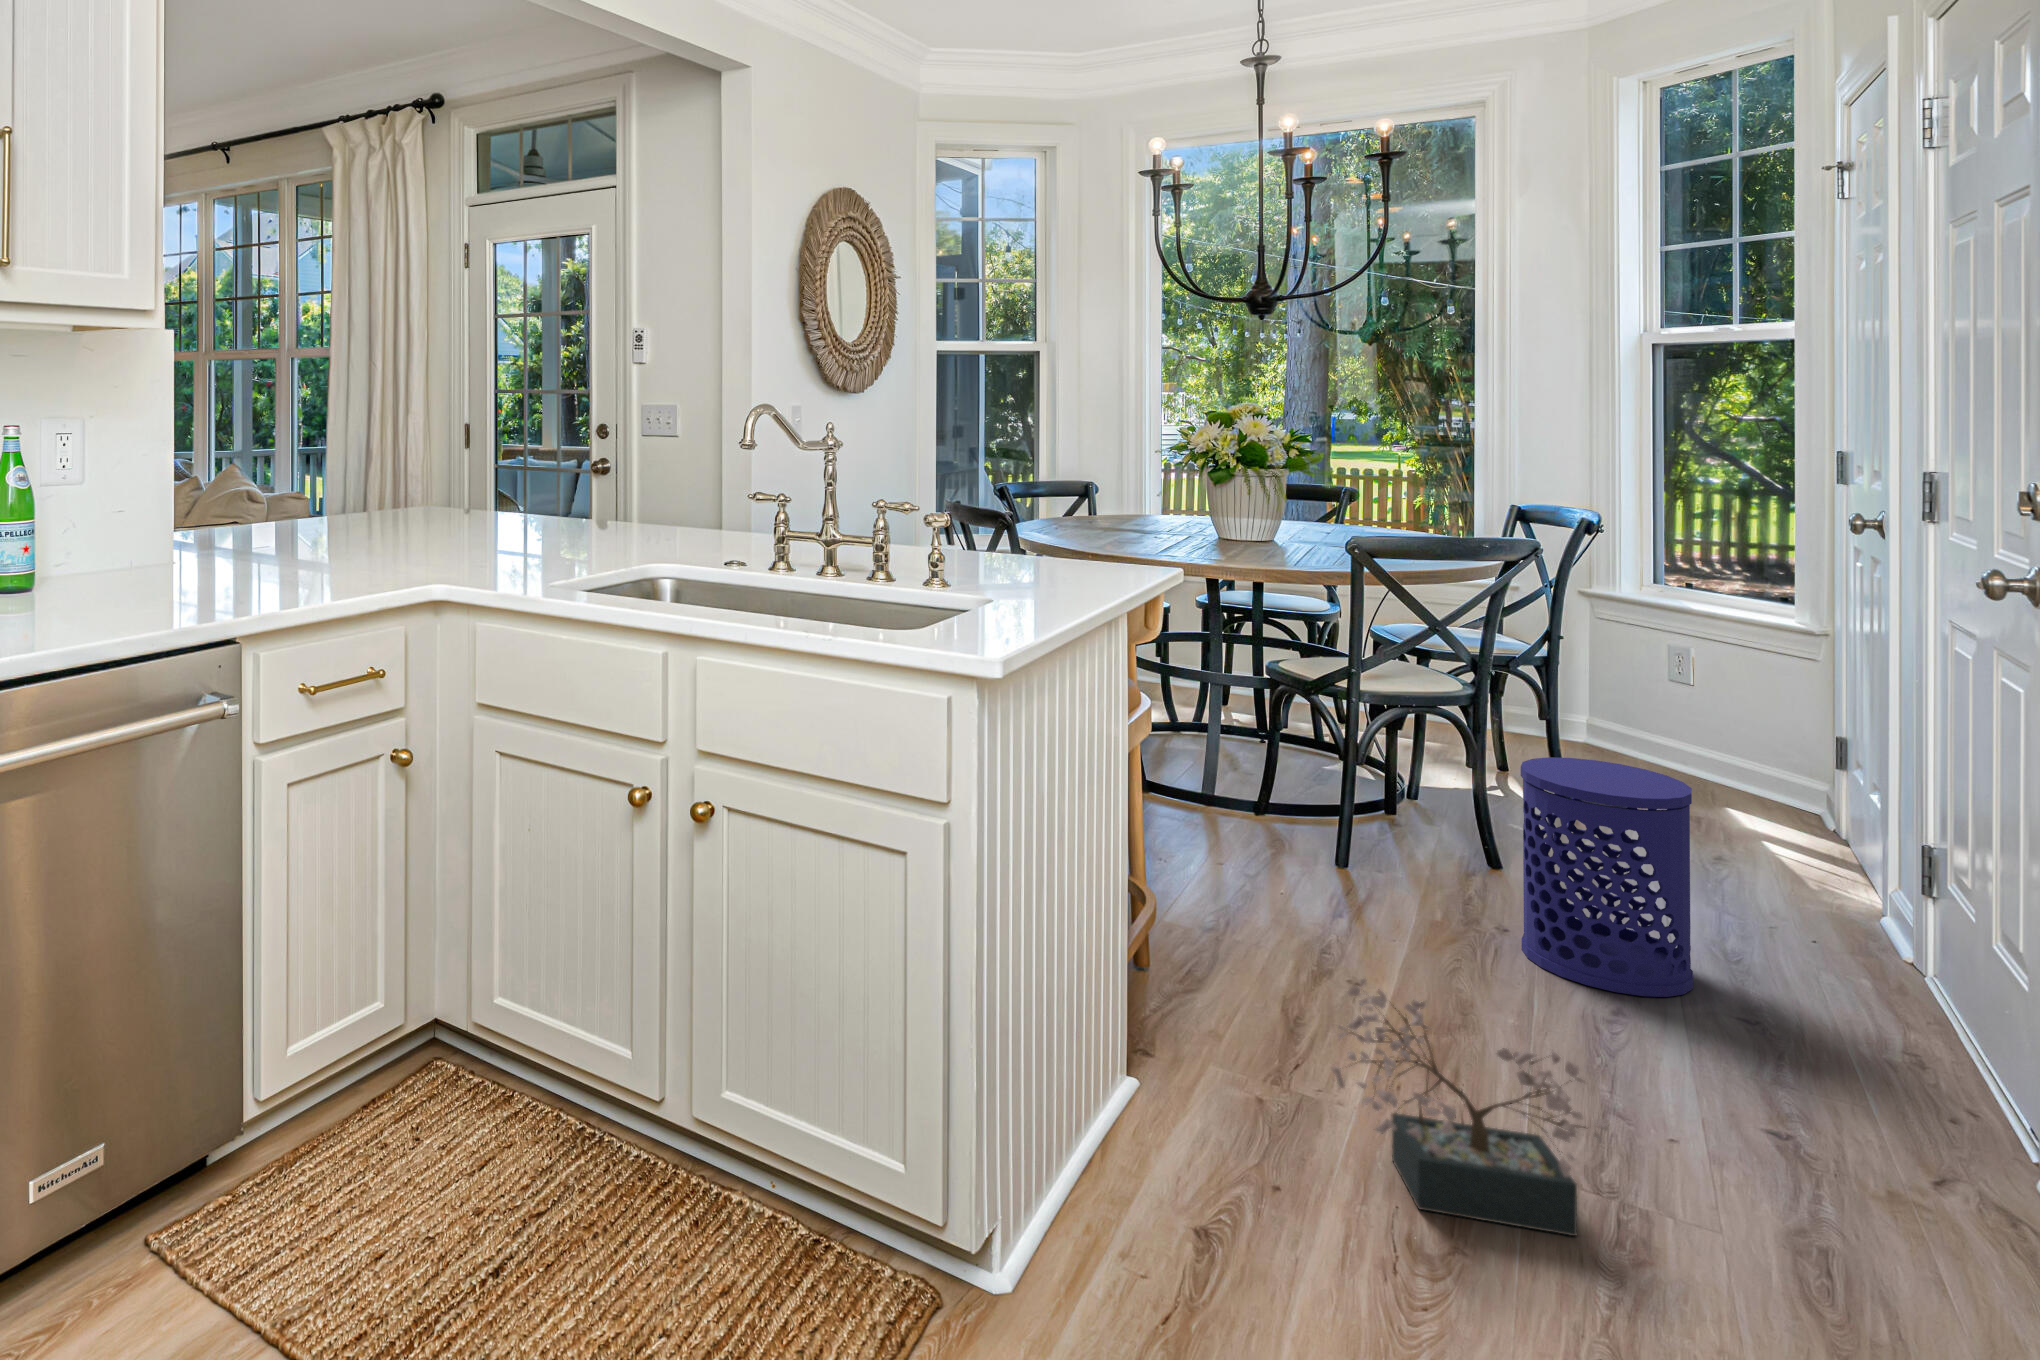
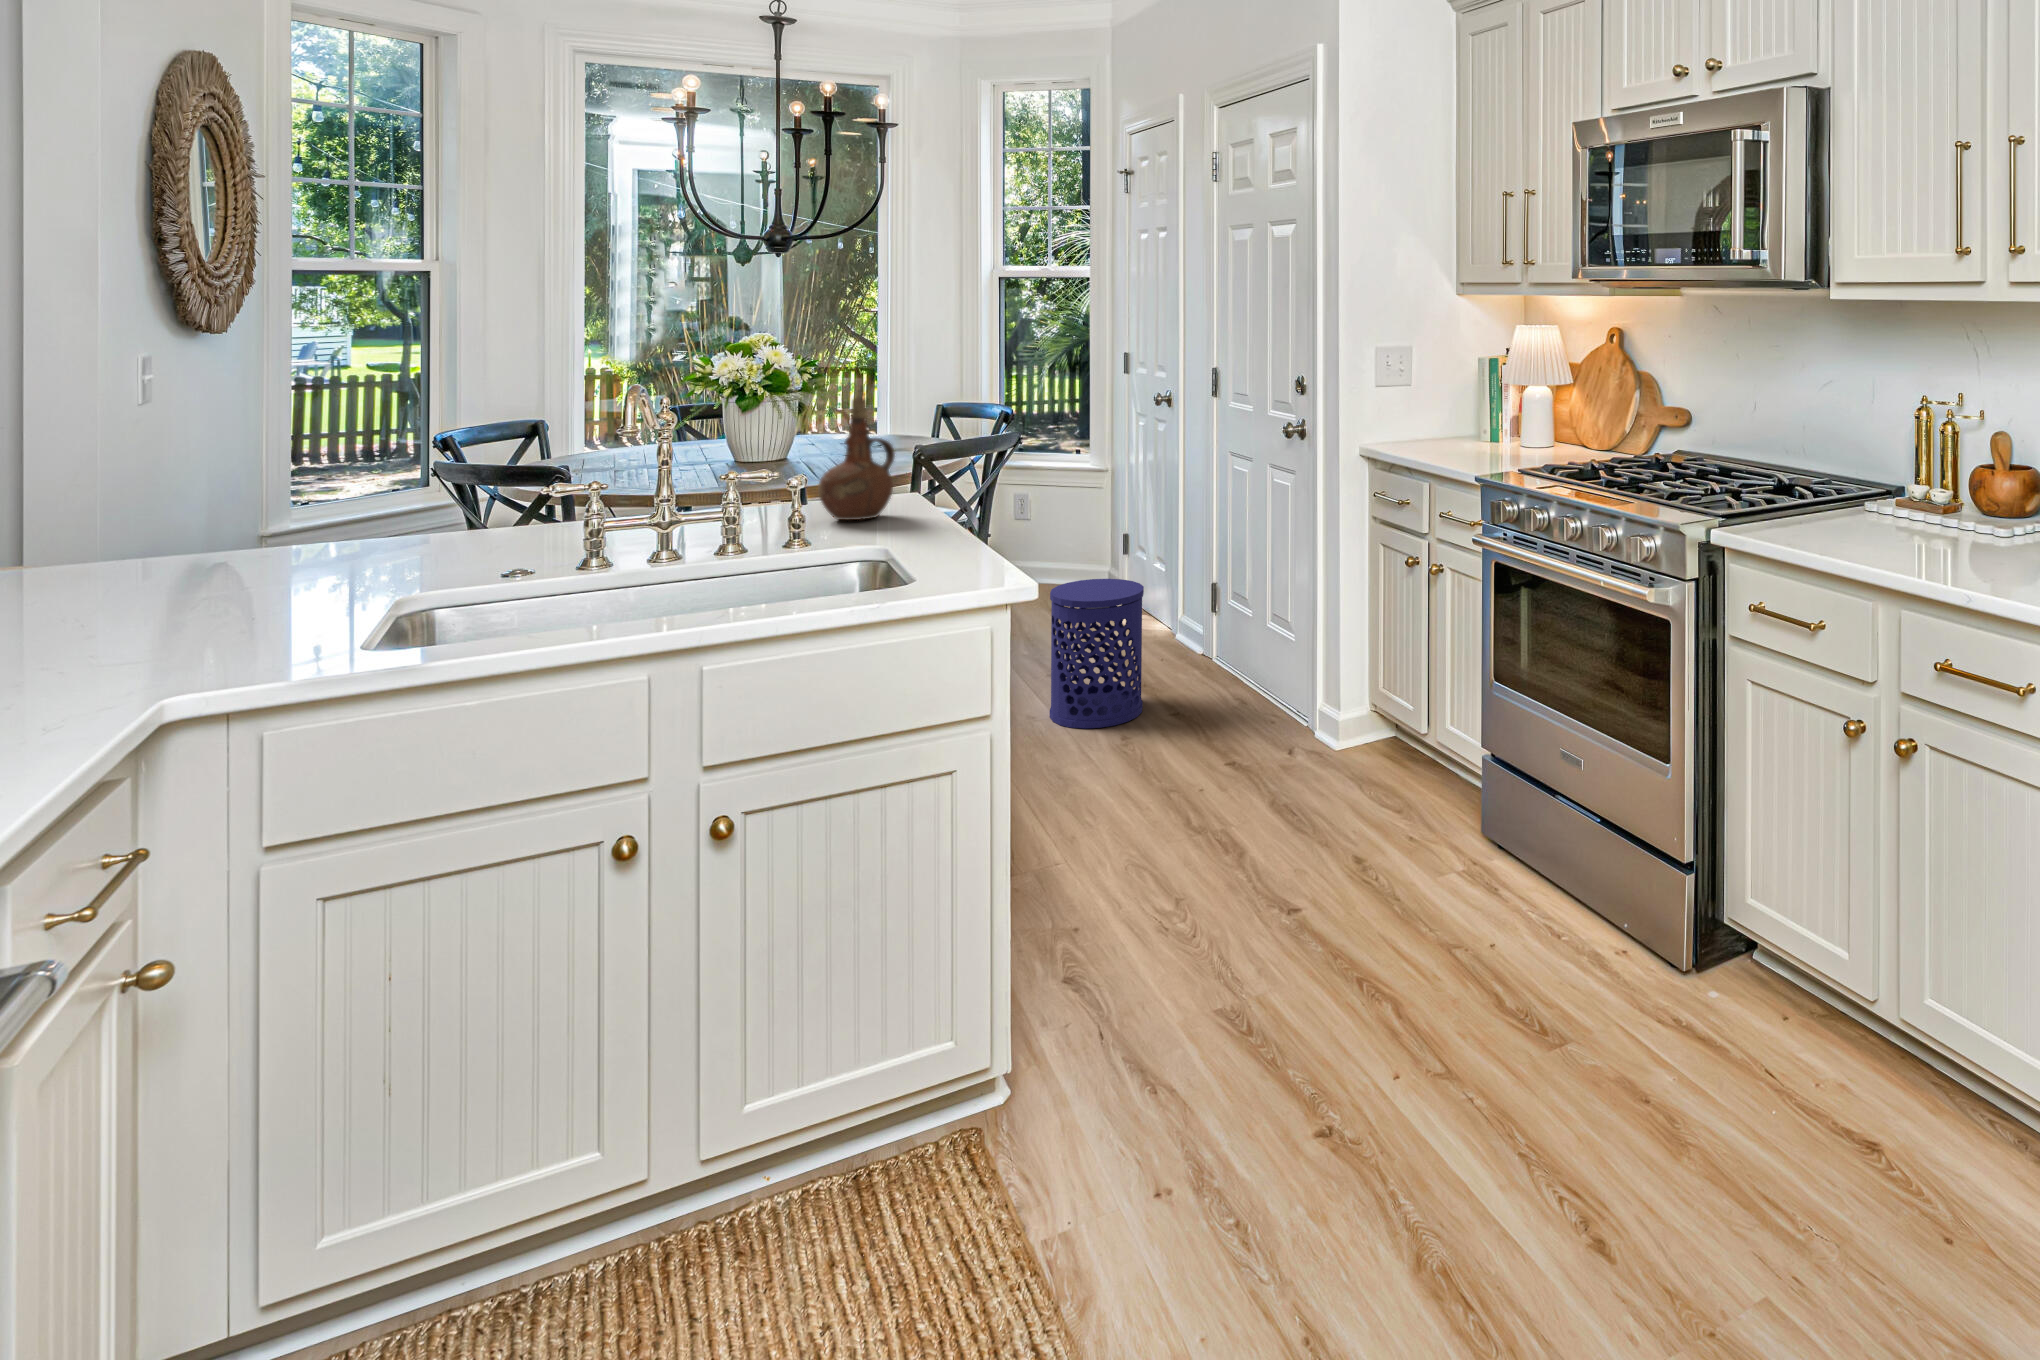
ceramic pitcher: none [1013,440,1096,574] -> present [818,398,895,520]
decorative plant: present [1333,979,1610,1236] -> none [1087,759,1224,892]

